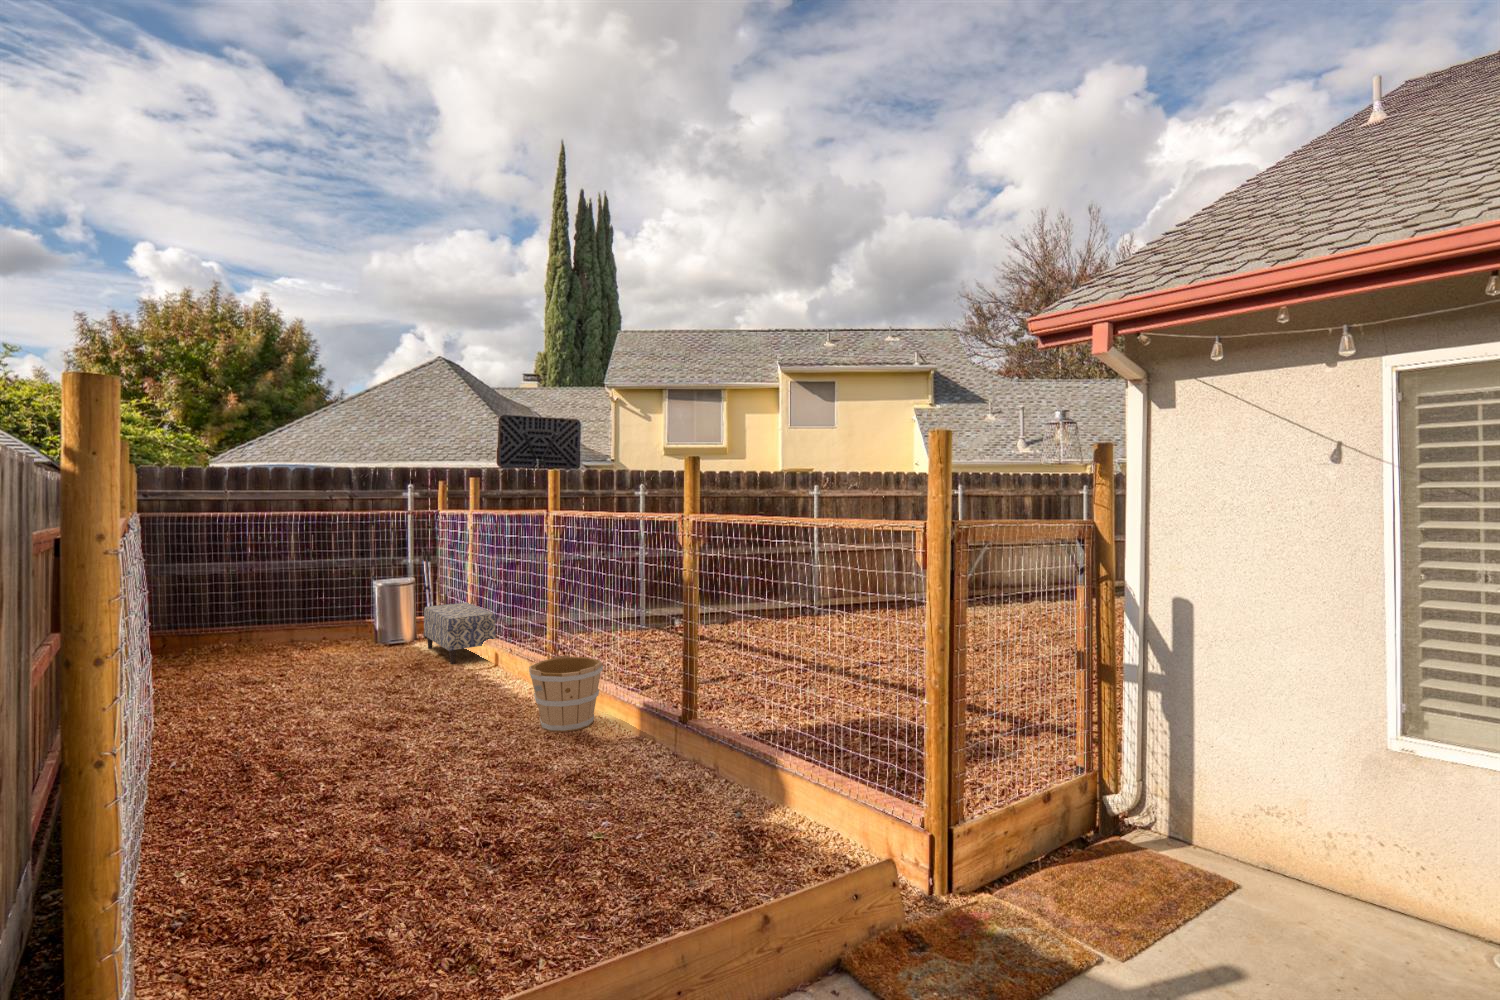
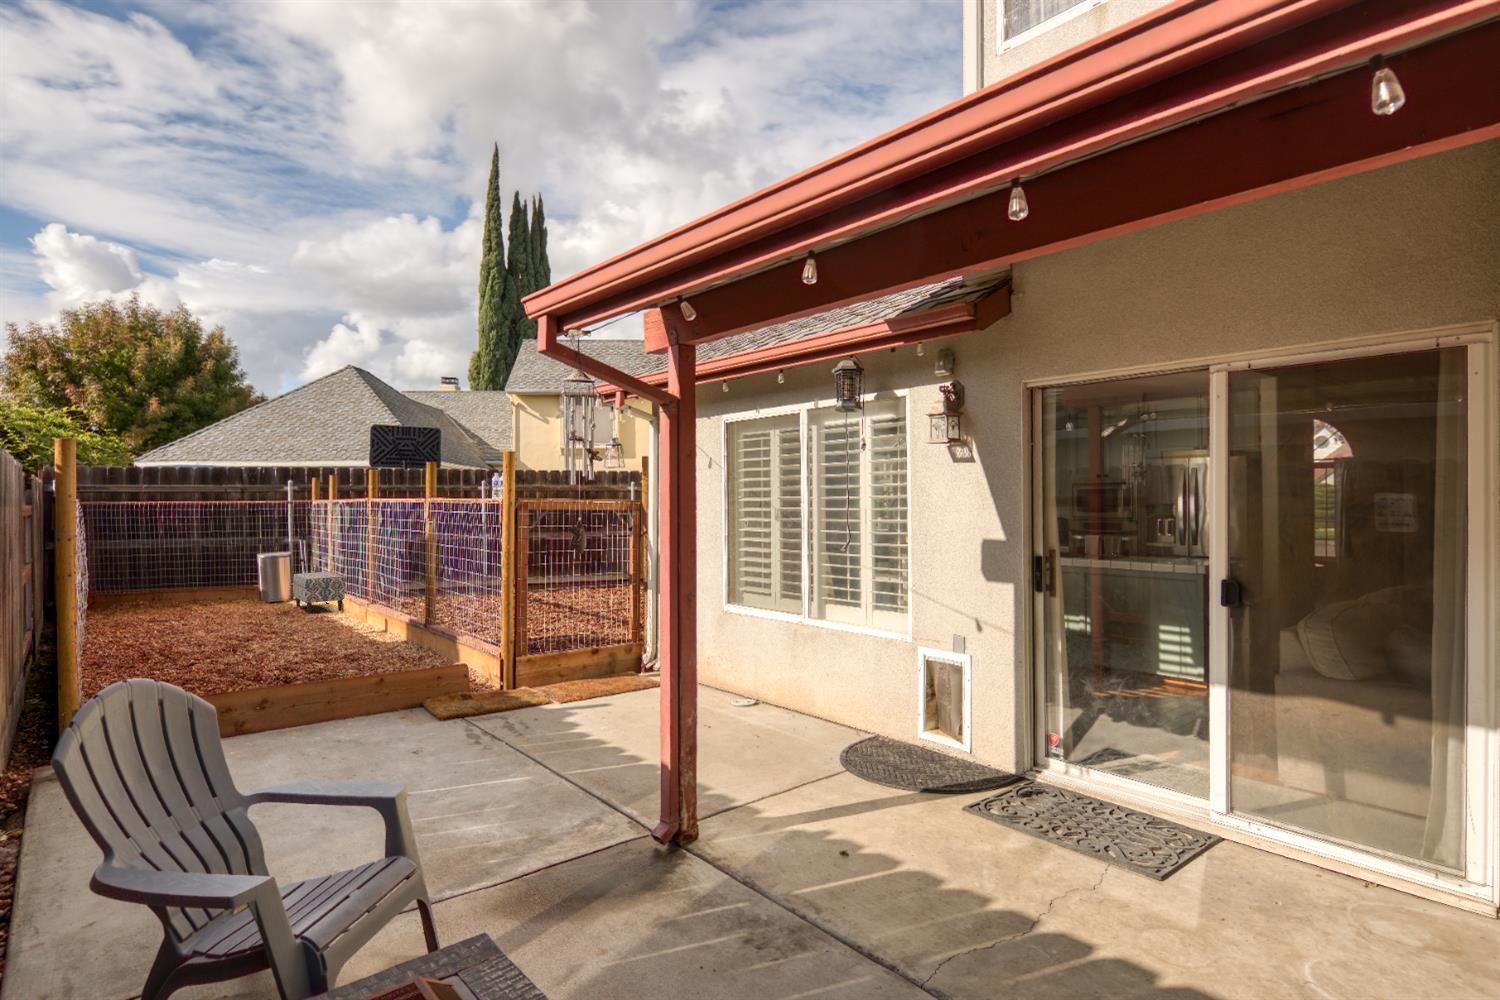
wooden bucket: present [529,655,603,732] -> none [337,593,391,640]

